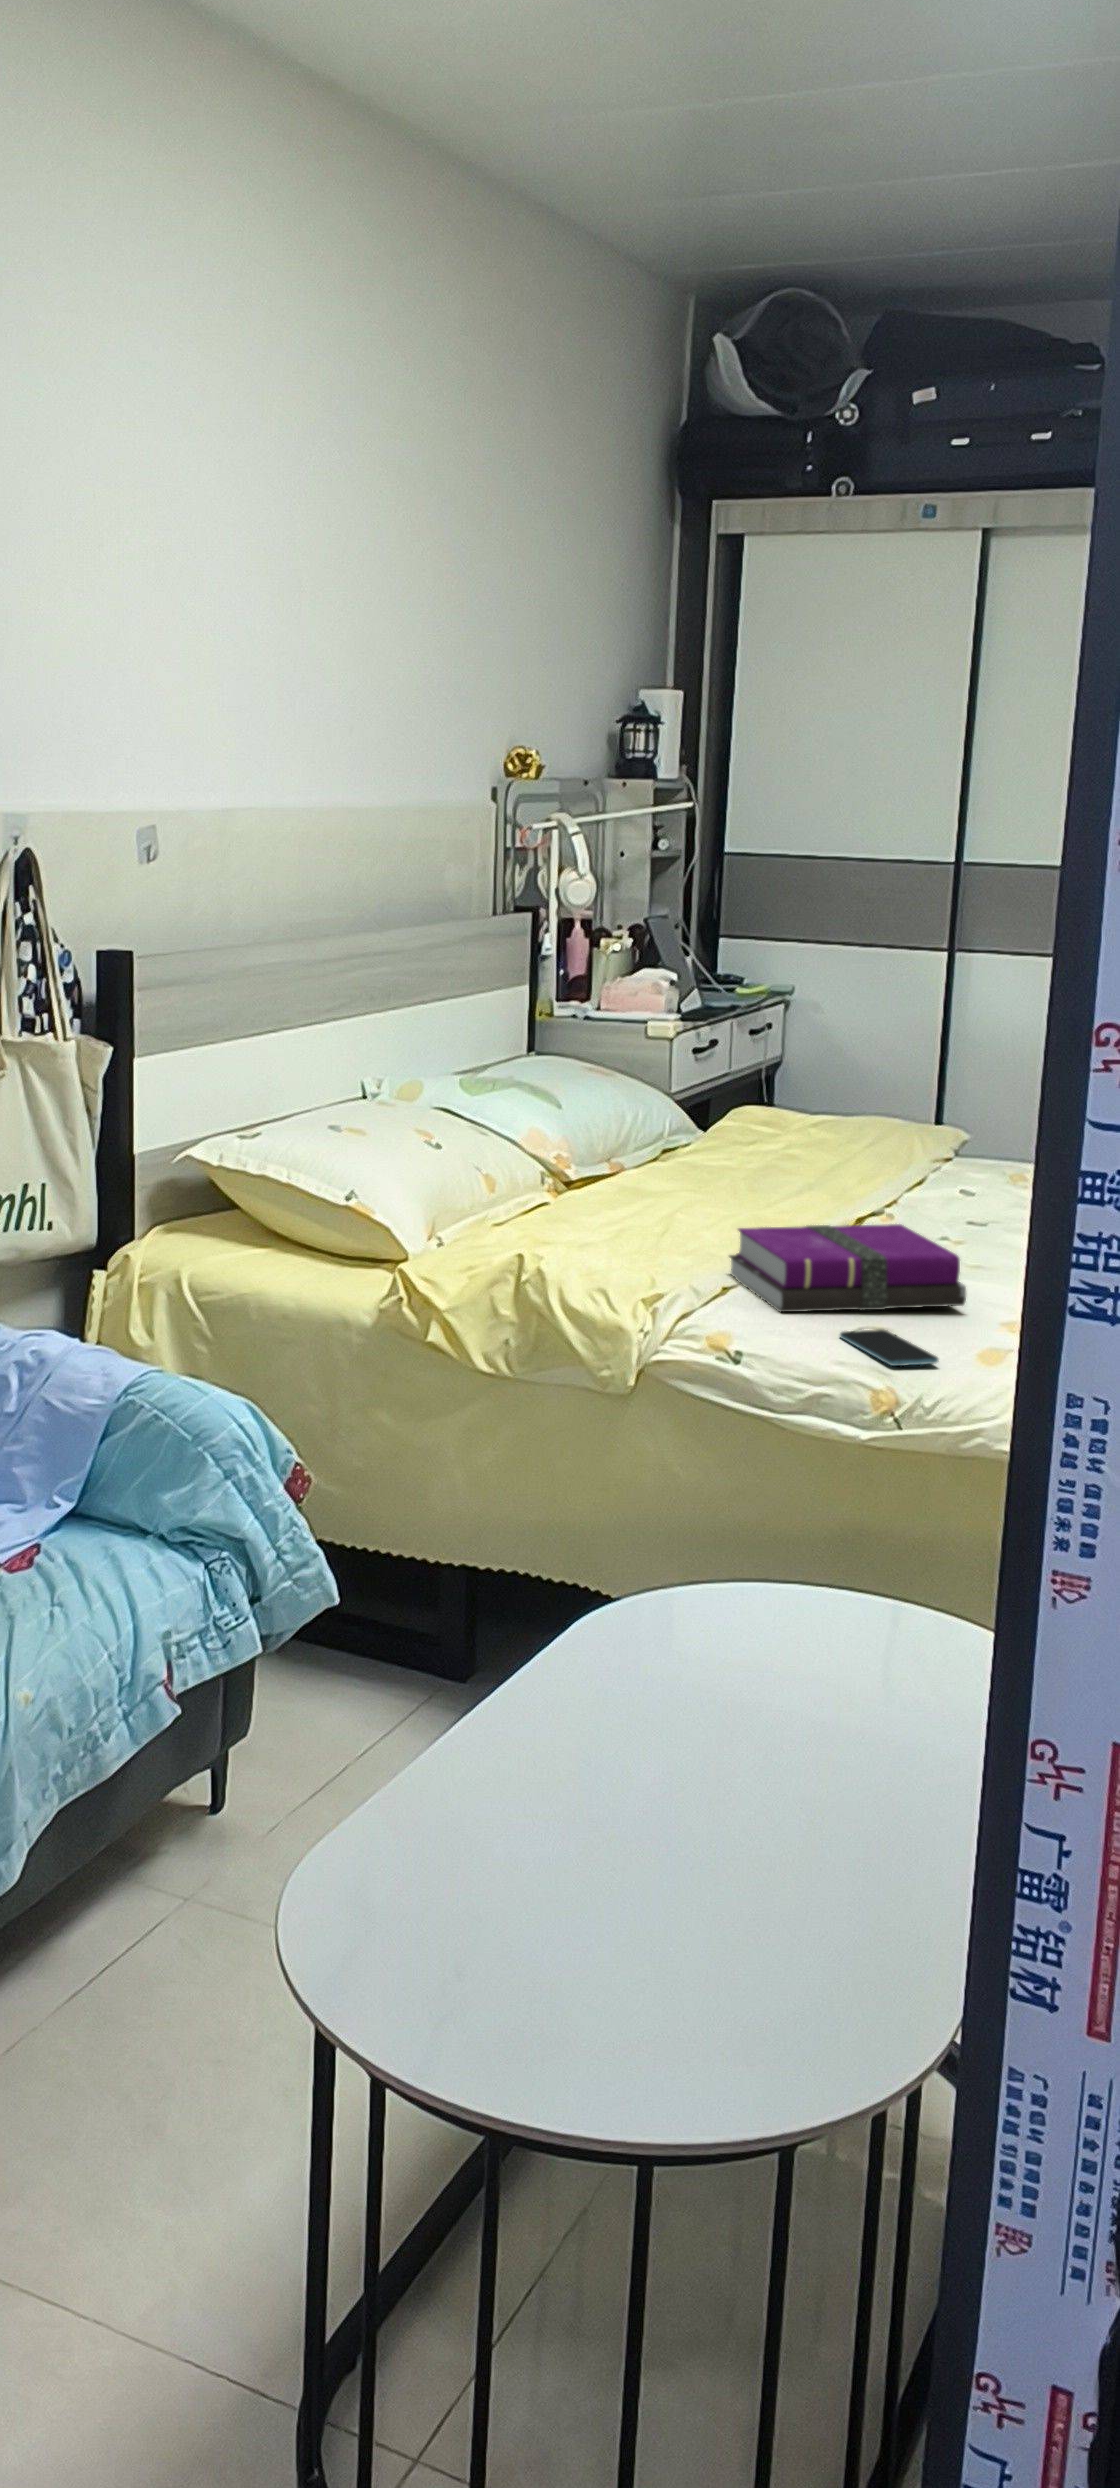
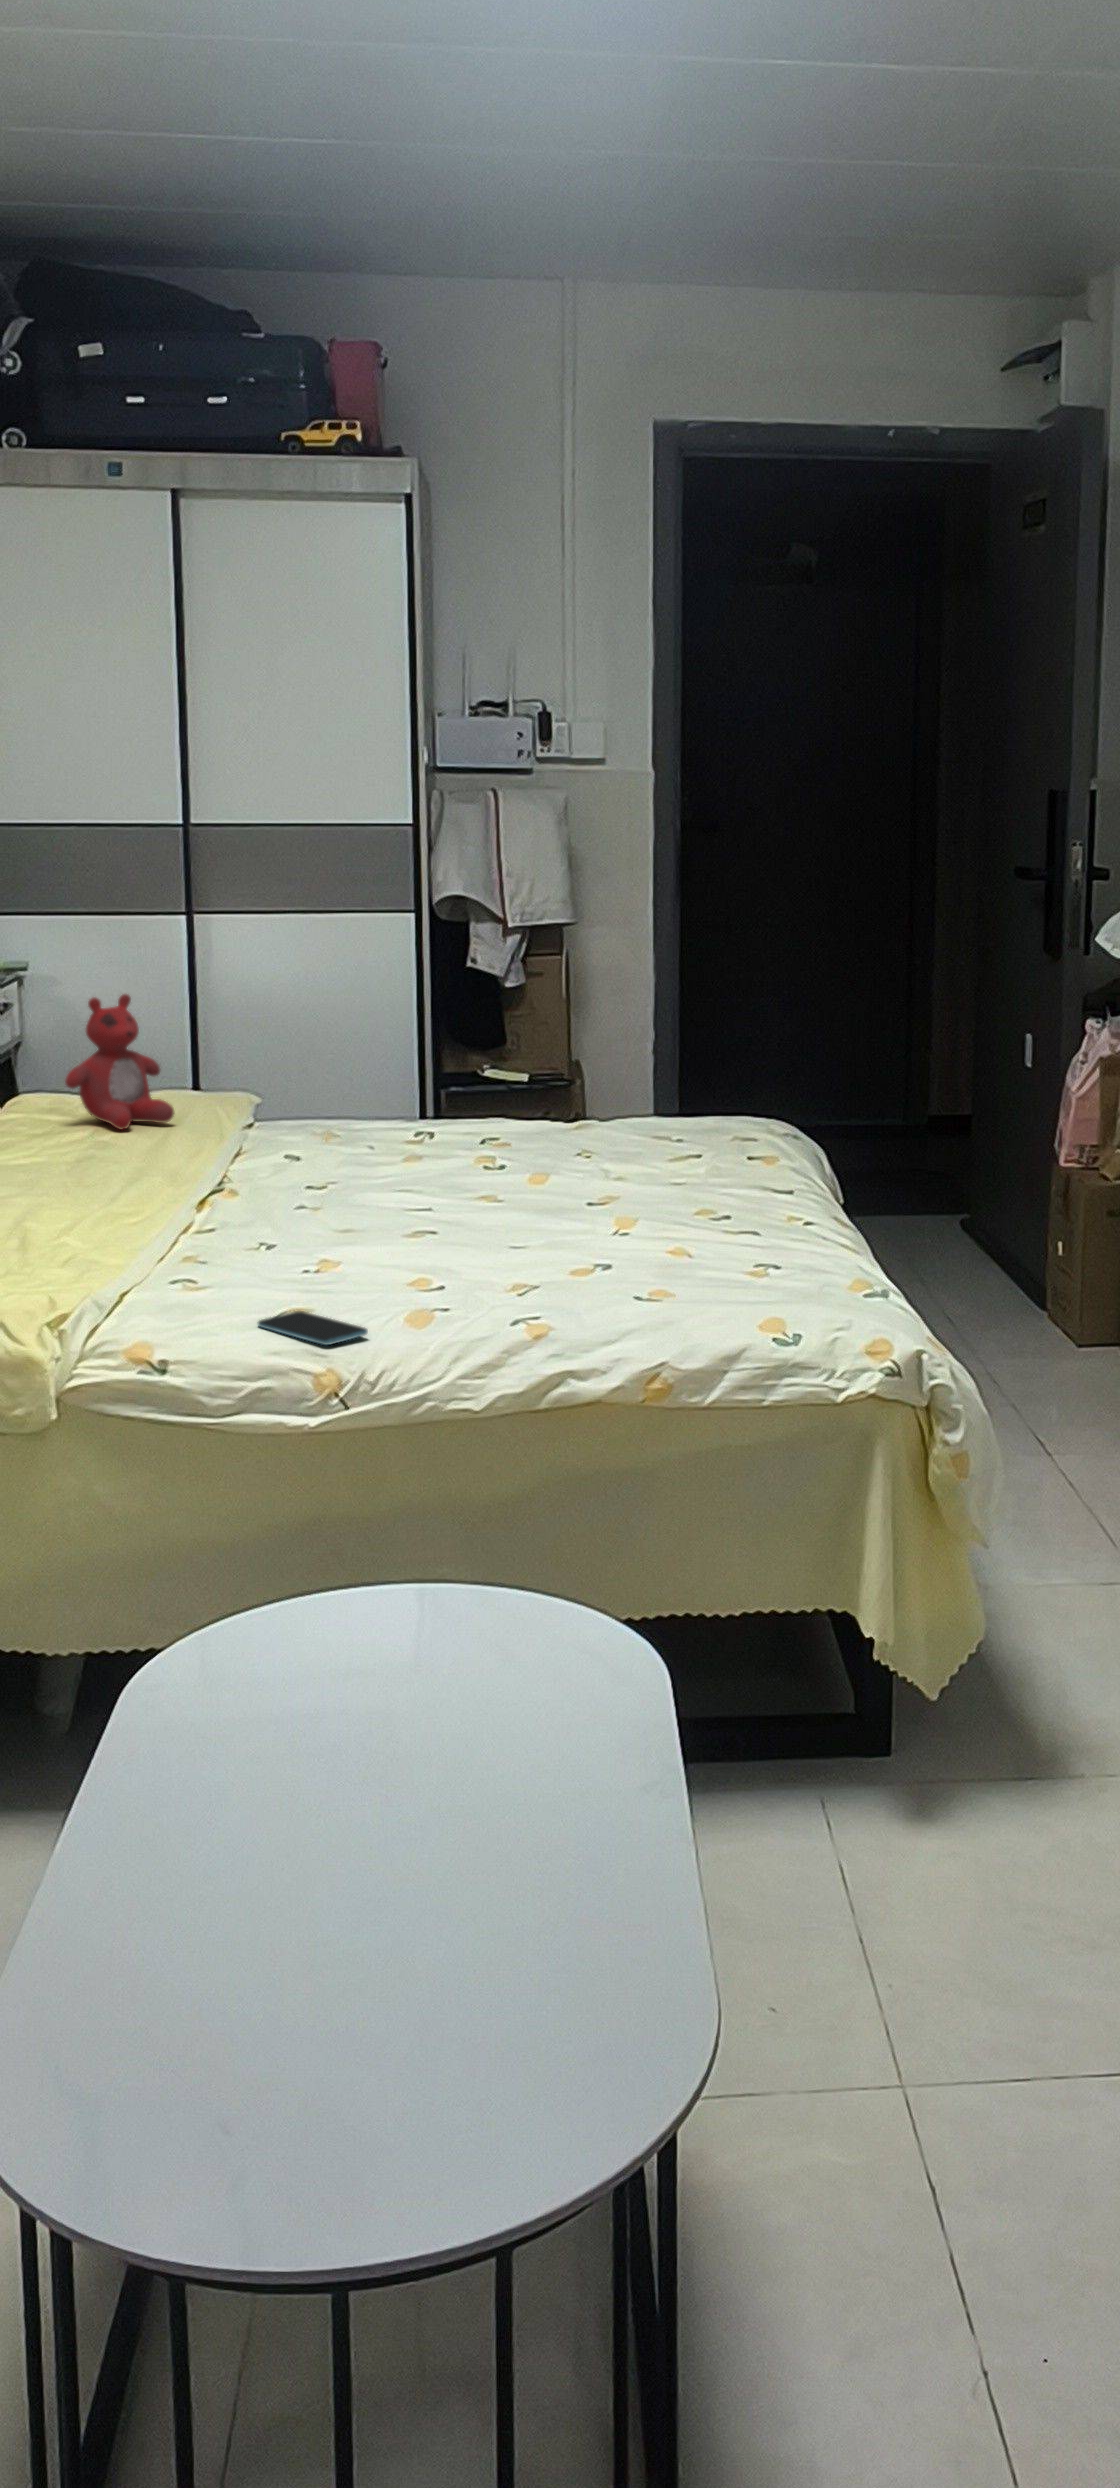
stuffed bear: none [783,1015,881,1143] -> present [65,994,174,1130]
notebook: present [729,1224,966,1312] -> none [104,1202,360,1312]

